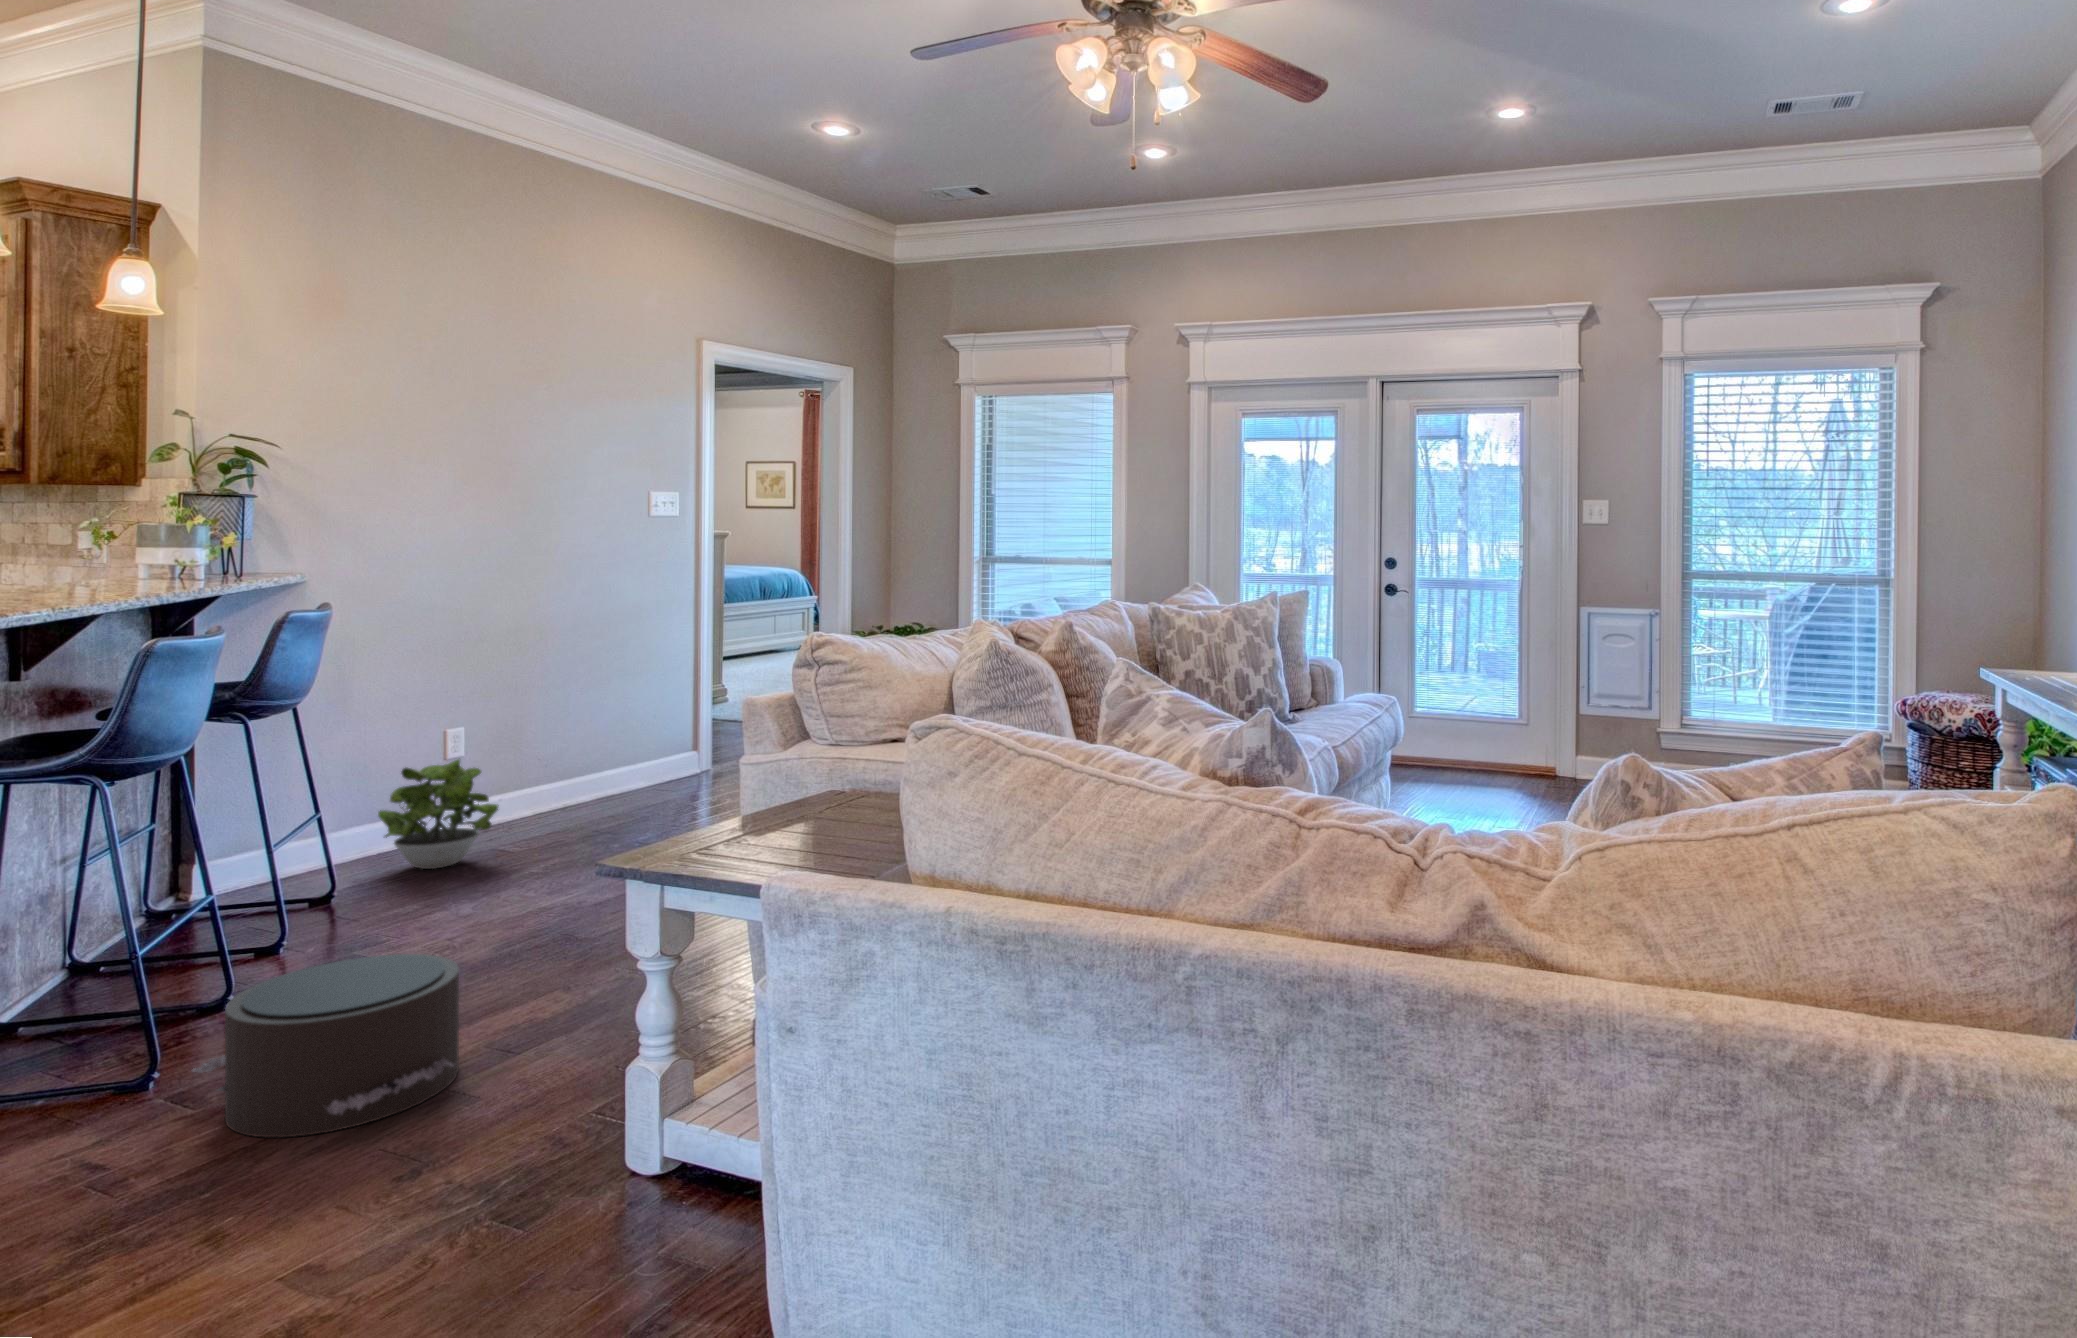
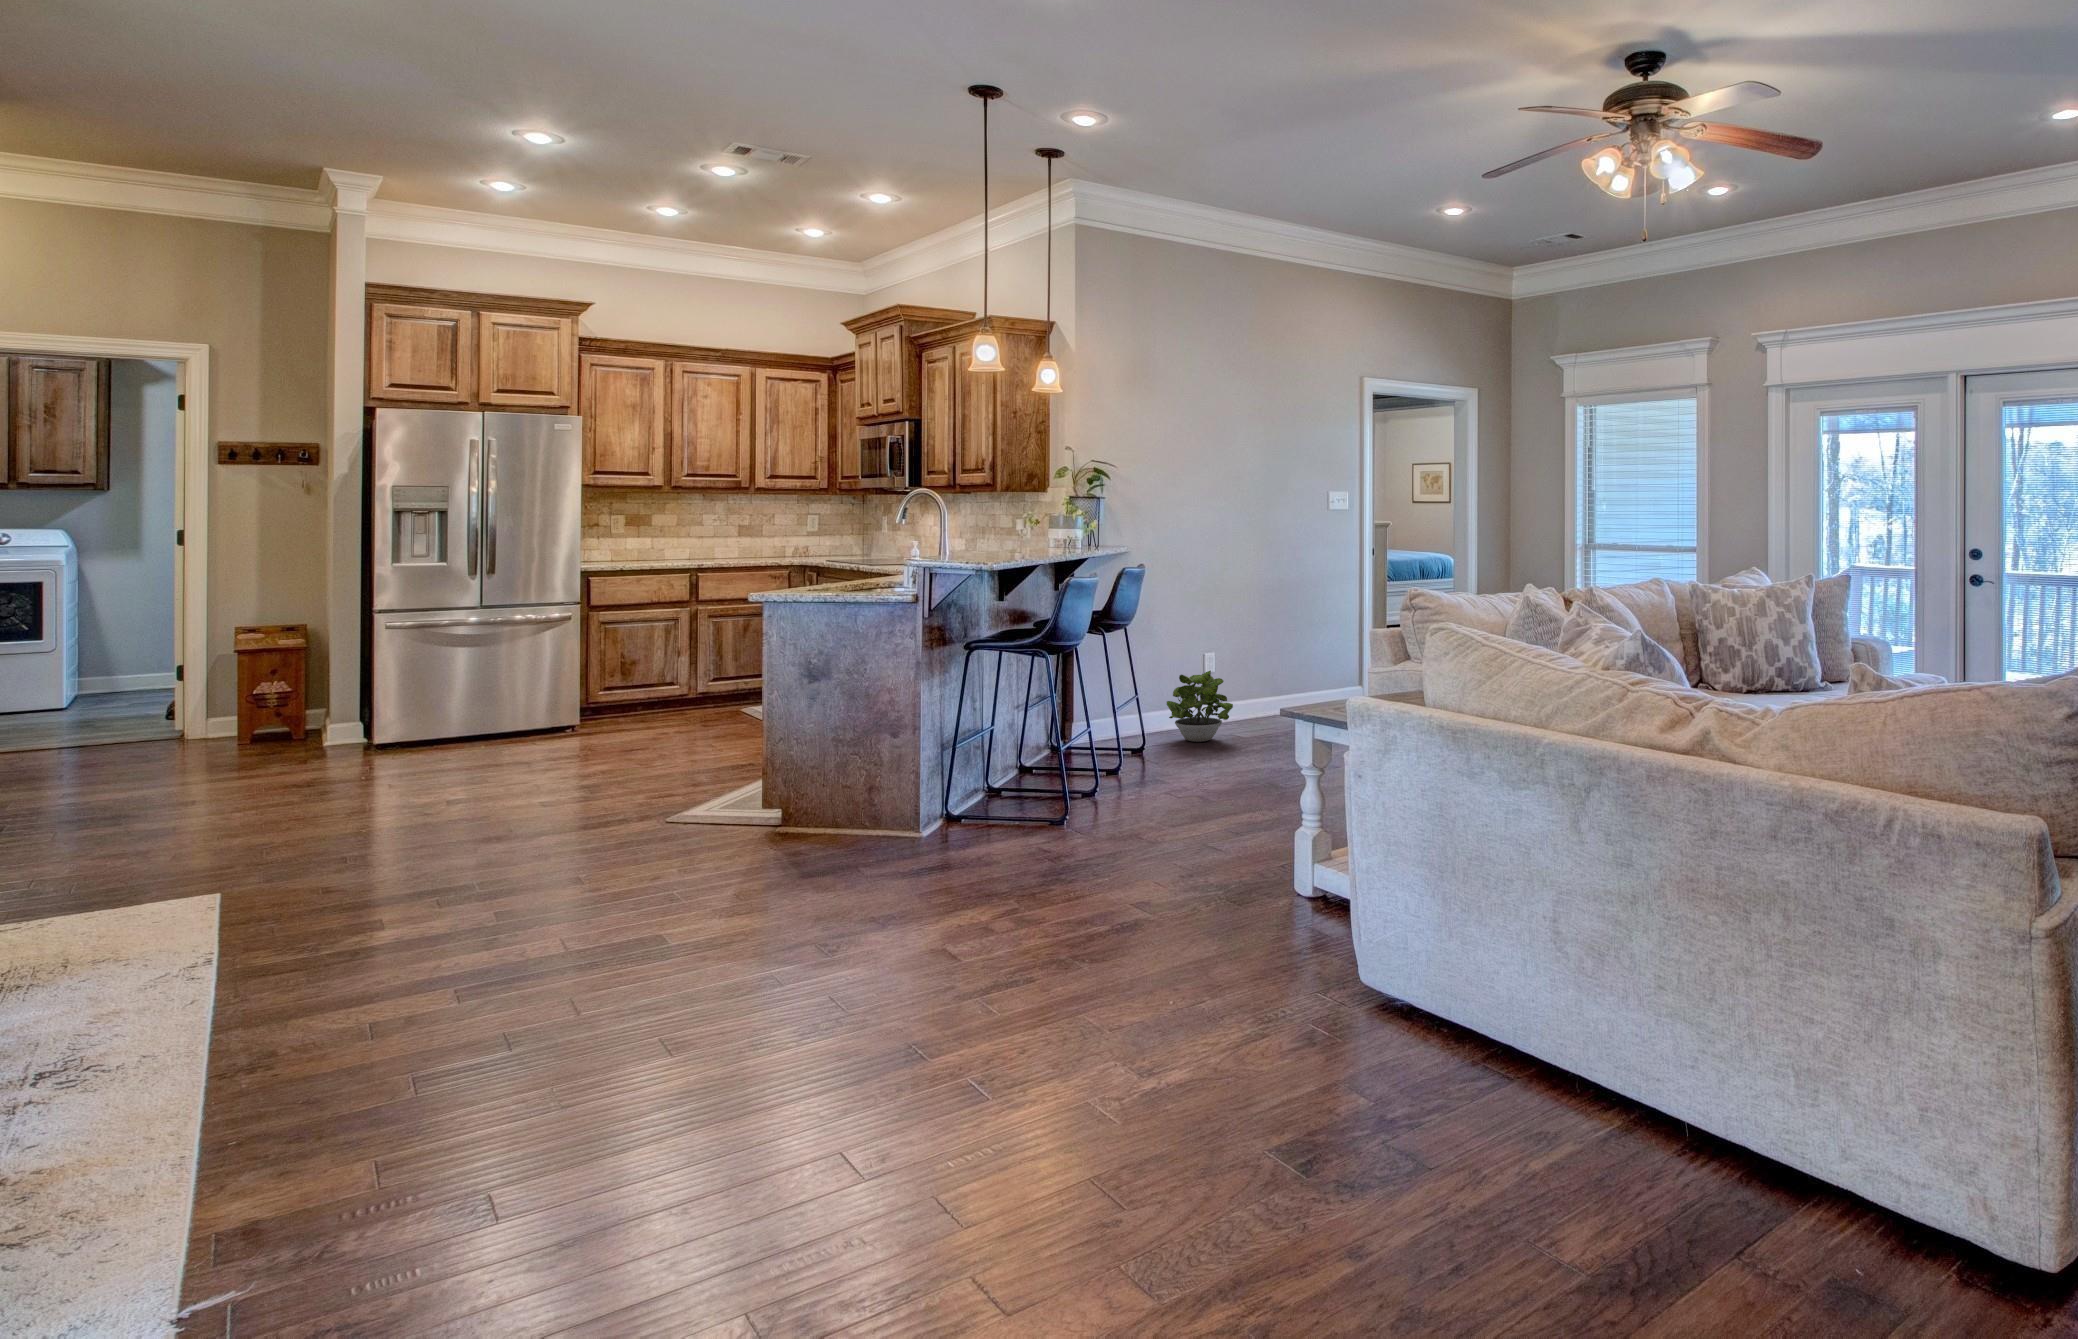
pouf: present [193,954,459,1137] -> none [1077,774,1203,864]

